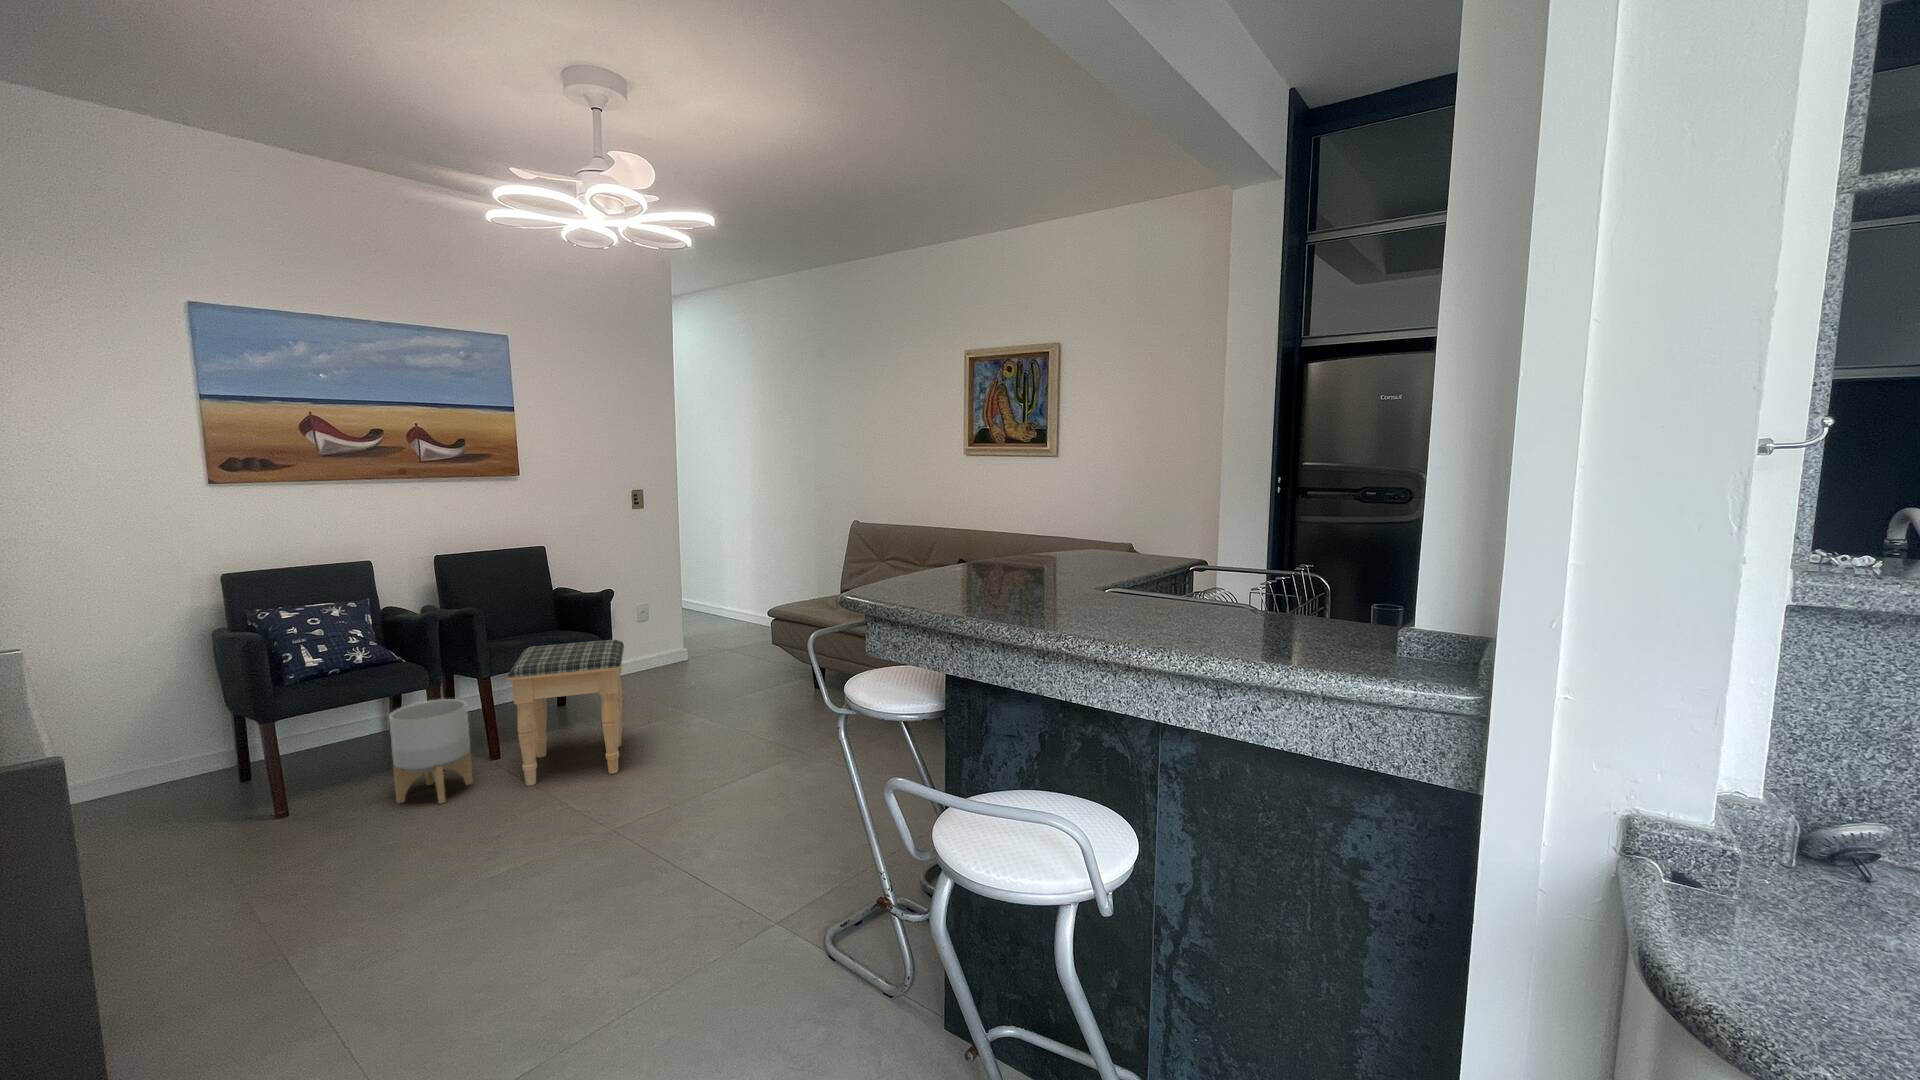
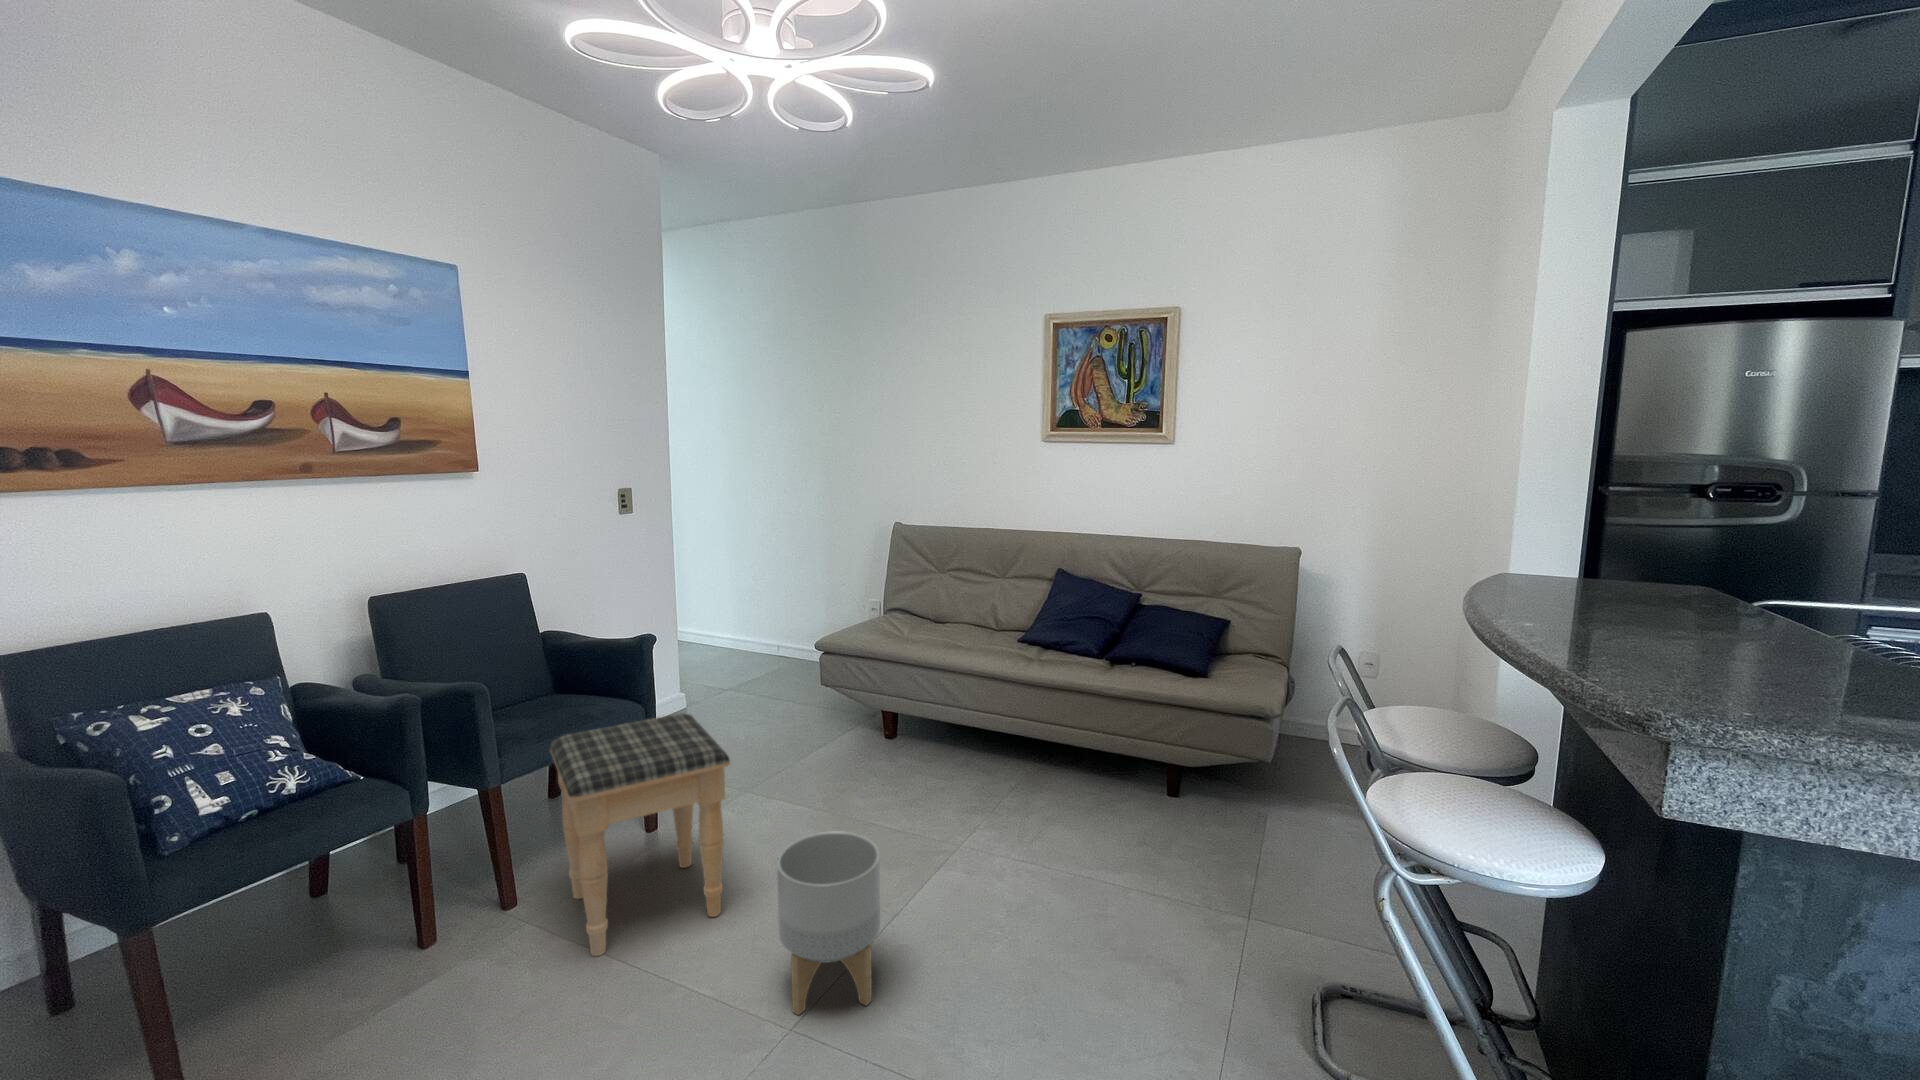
planter: present [389,699,473,804] -> present [777,831,880,1015]

